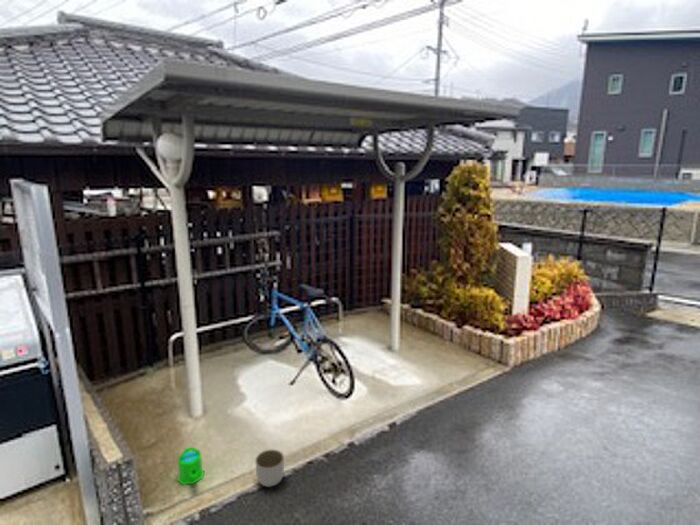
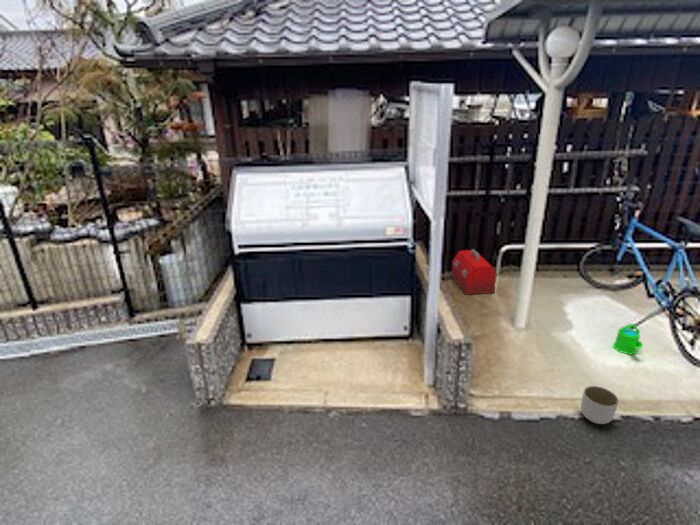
toolbox: none [121,344,173,396] -> present [451,249,496,295]
watering can: present [178,446,204,485] -> present [613,324,642,354]

